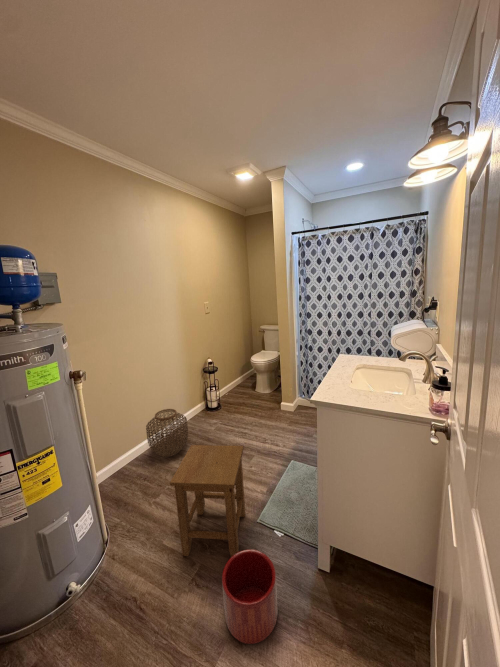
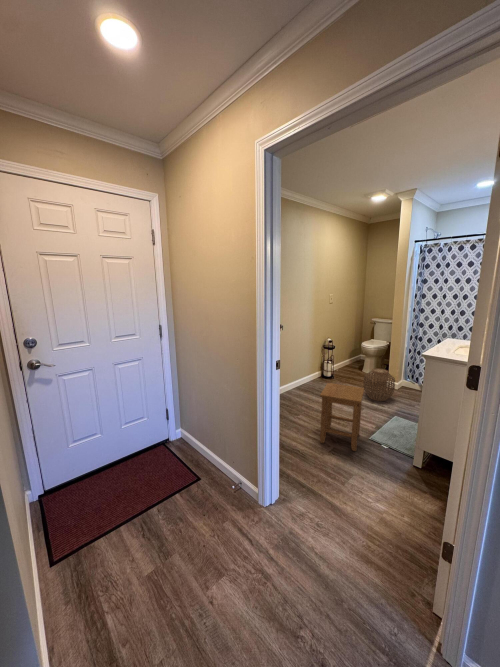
woven basket: present [146,409,188,457] -> present [364,368,395,401]
planter: present [222,549,278,644] -> none [350,439,385,481]

